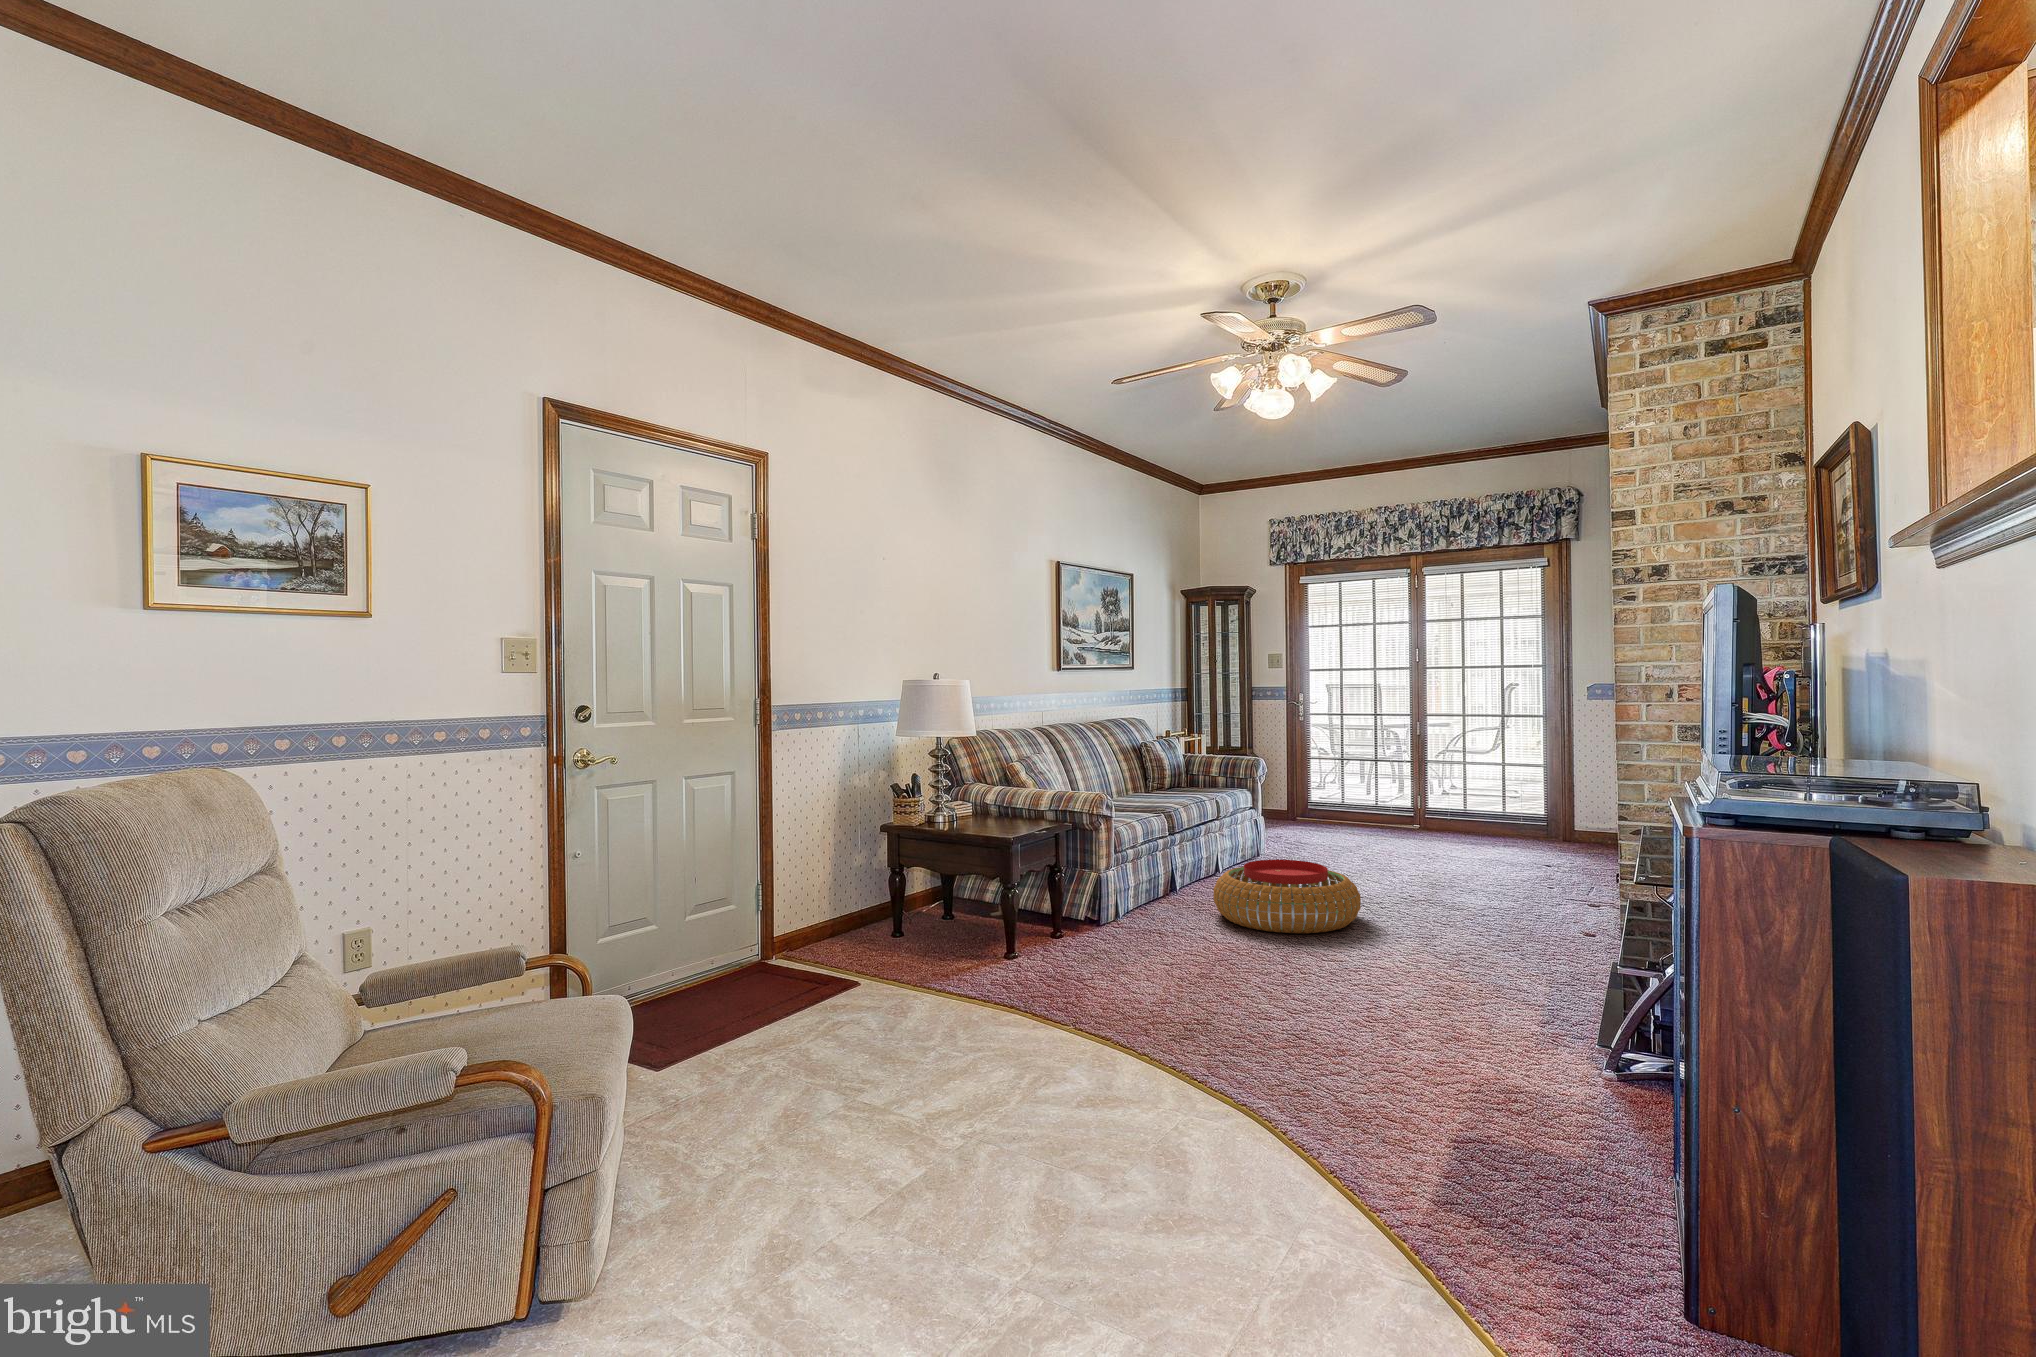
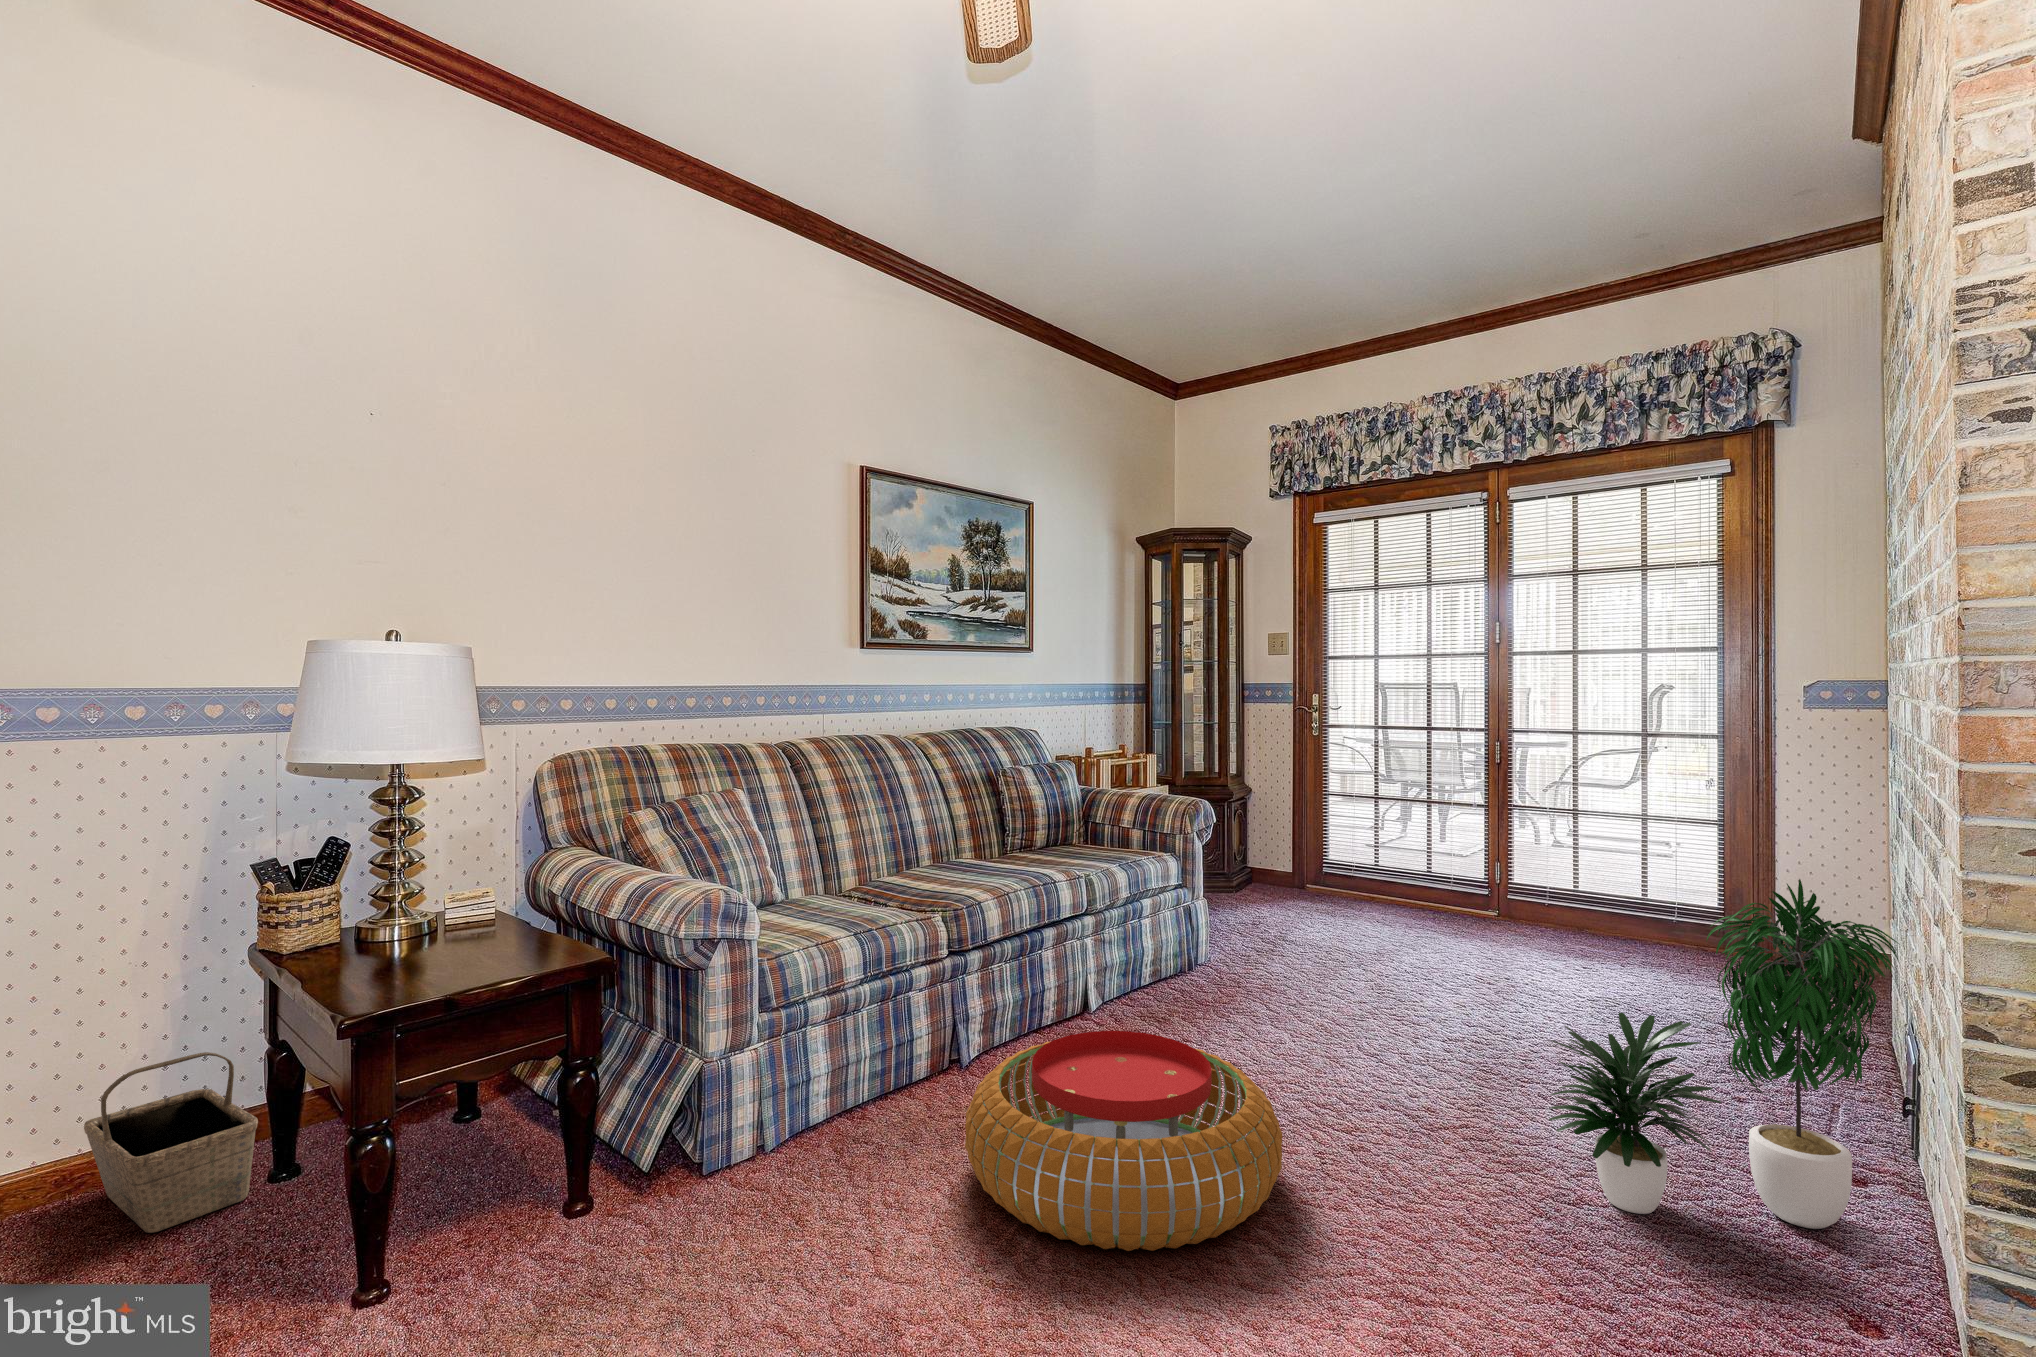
potted plant: none [1468,774,1606,918] -> present [1549,879,1899,1229]
basket: none [825,875,905,948] -> present [84,1052,258,1233]

